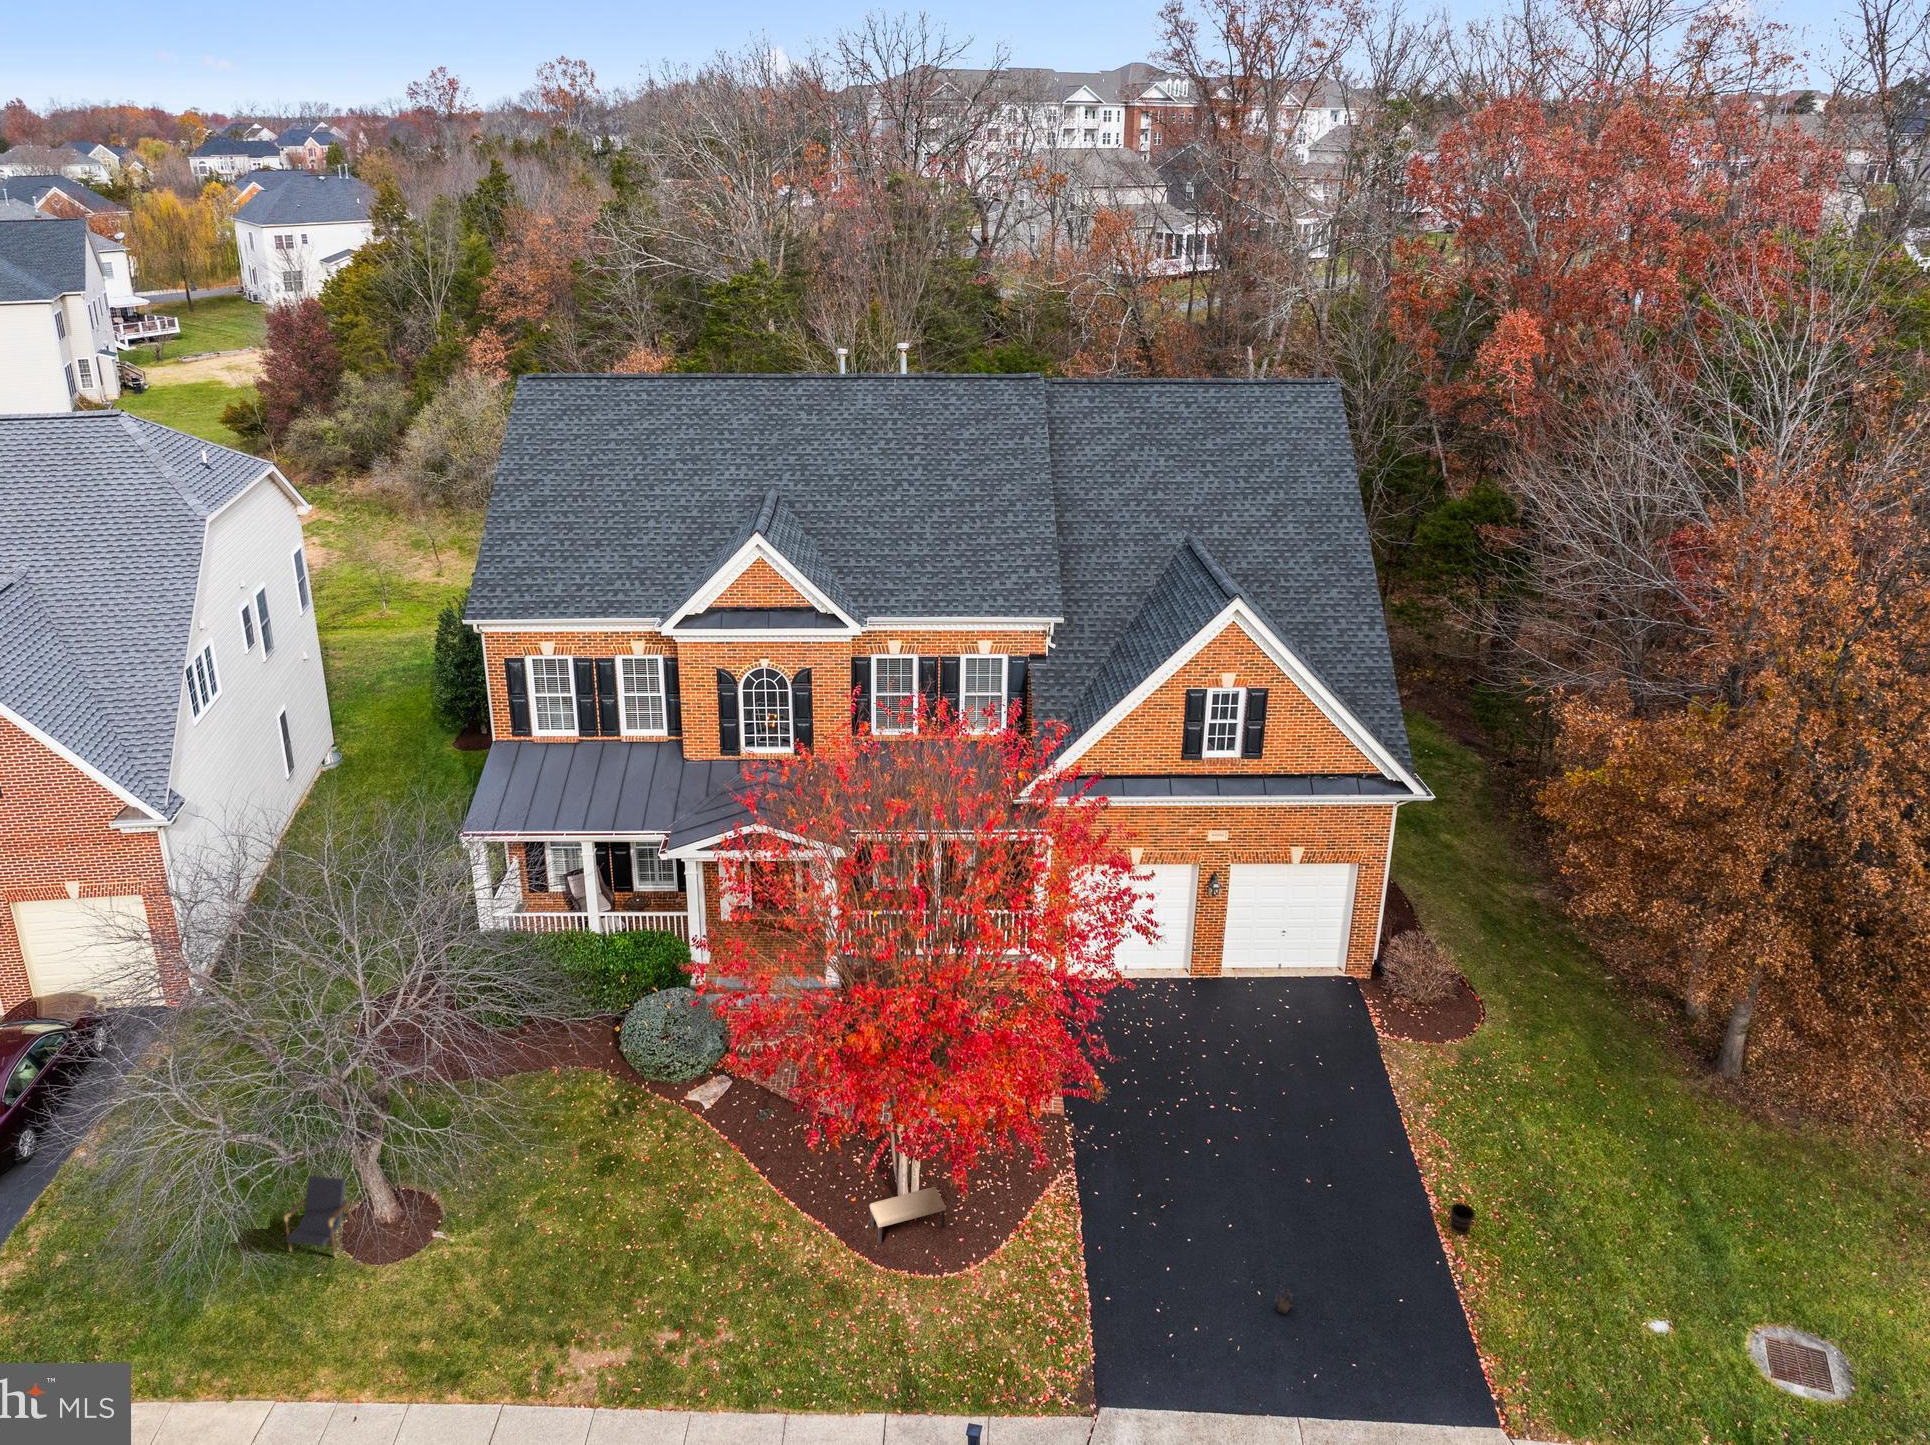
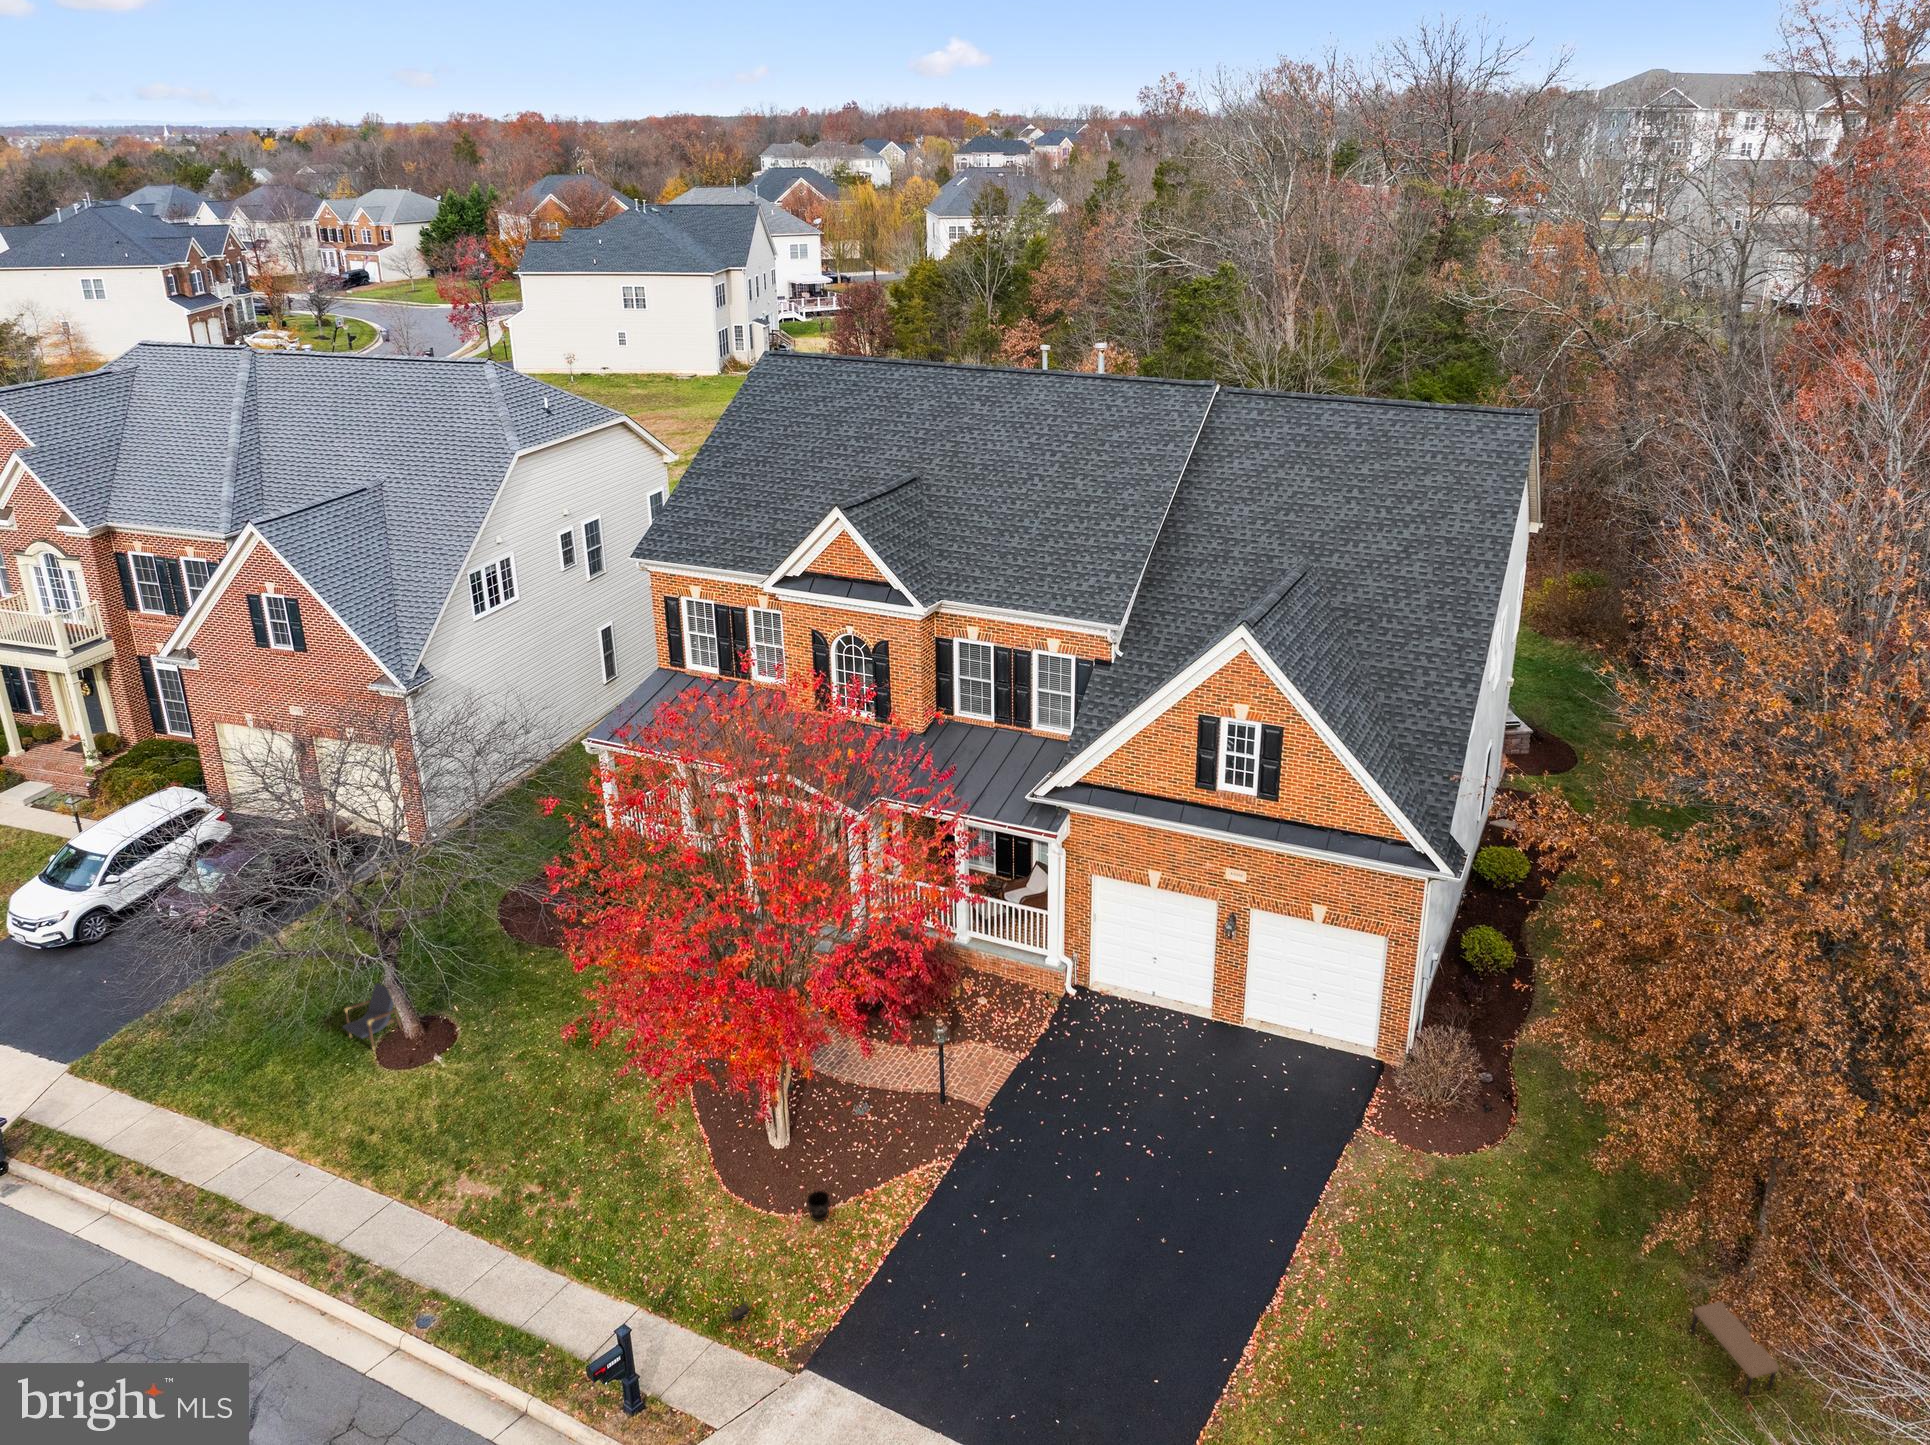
bench: present [870,1187,946,1244] -> present [1691,1301,1779,1395]
bucket: present [1450,1203,1475,1234] -> present [807,1191,830,1221]
decorative plant: present [1277,1291,1292,1315] -> present [726,1299,749,1321]

